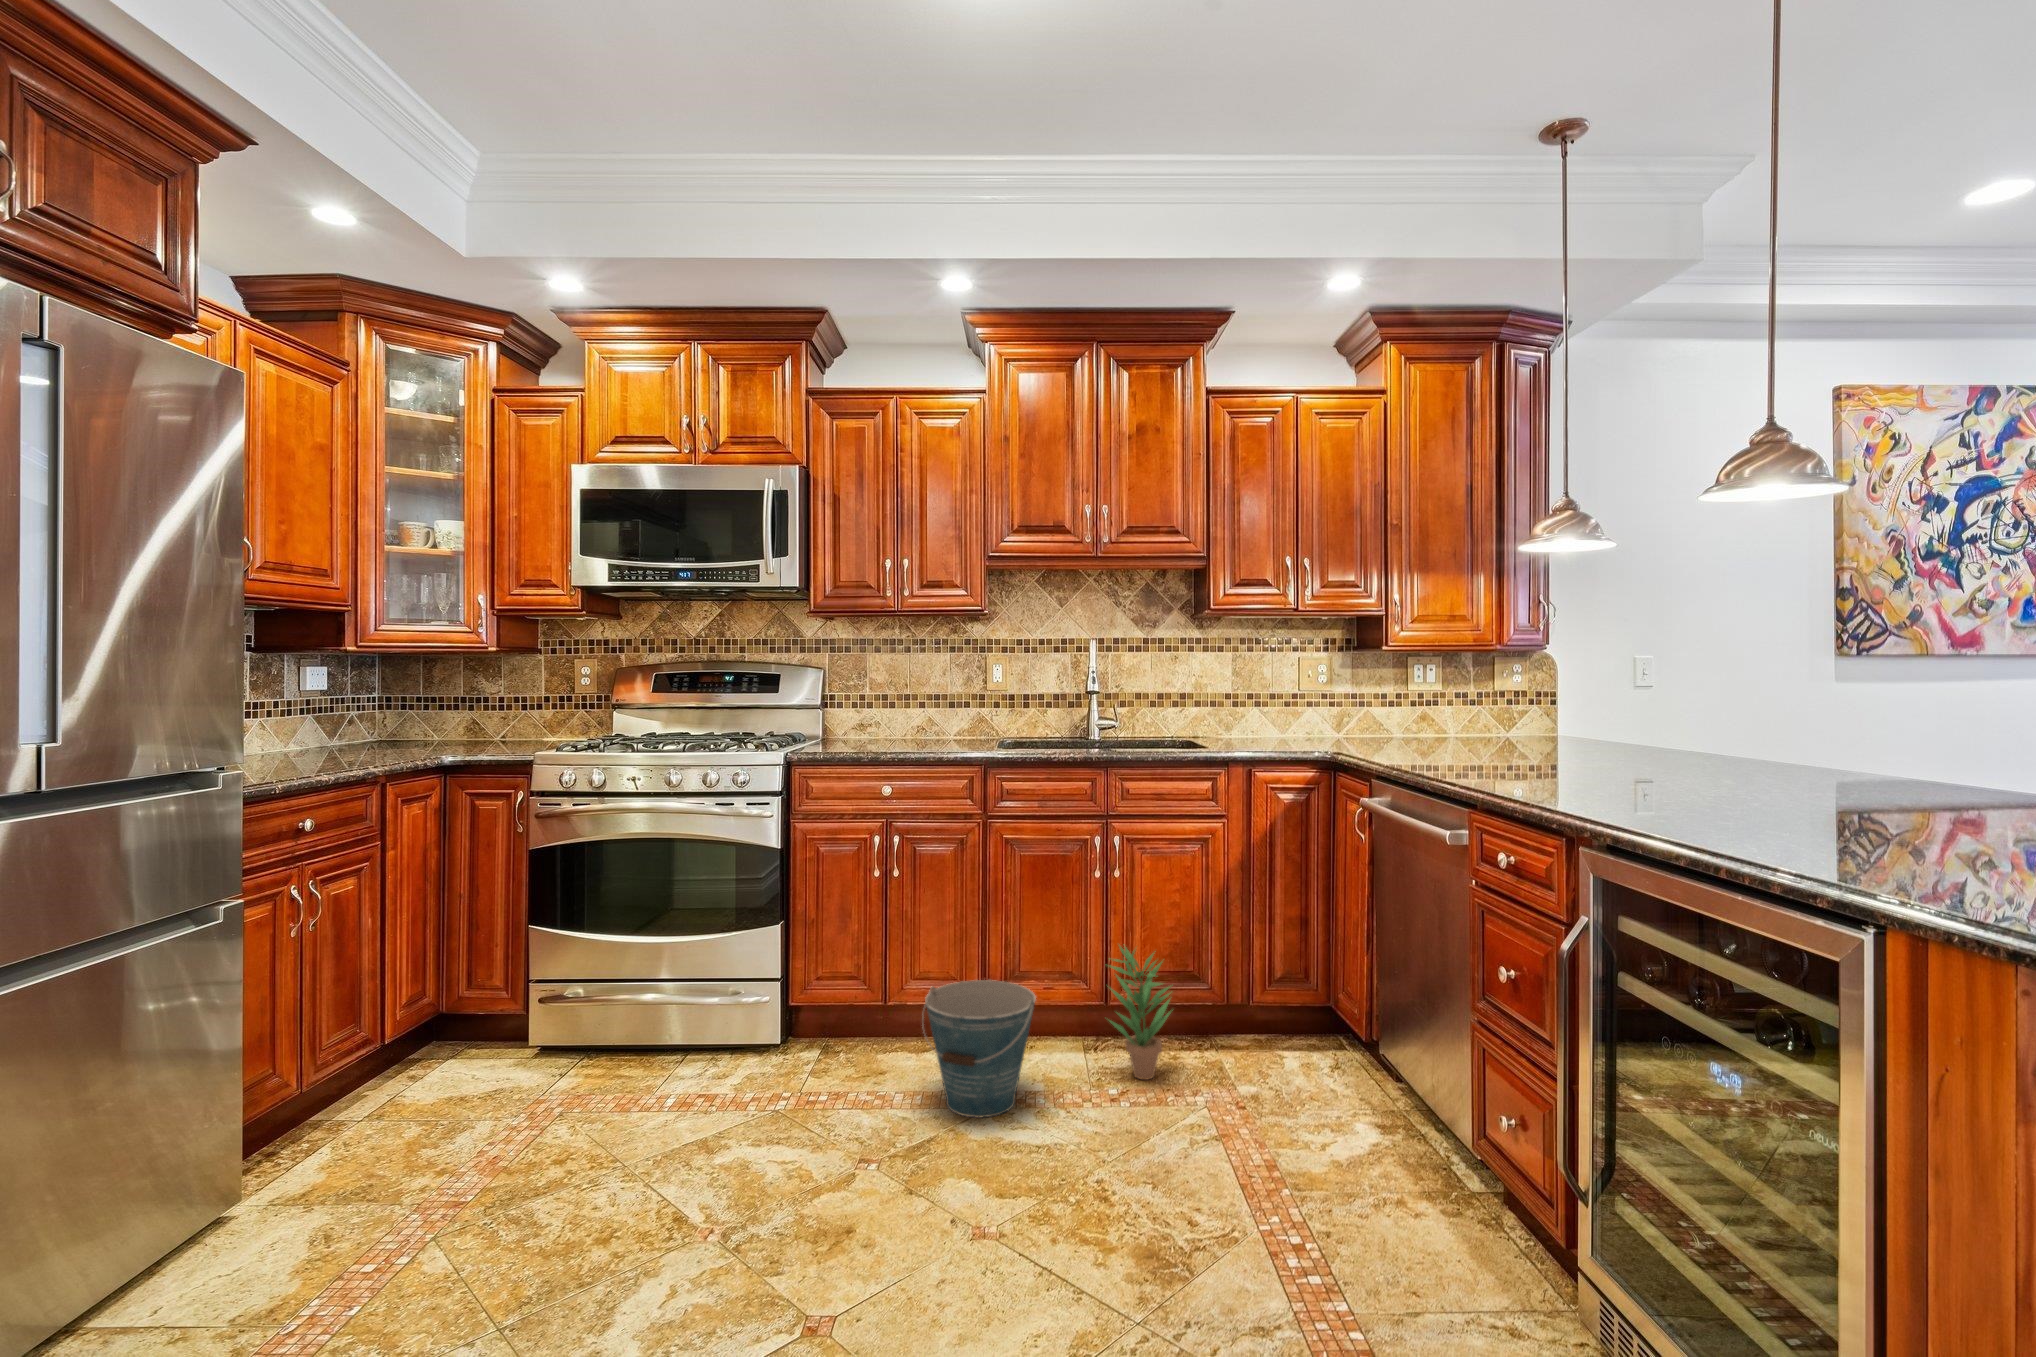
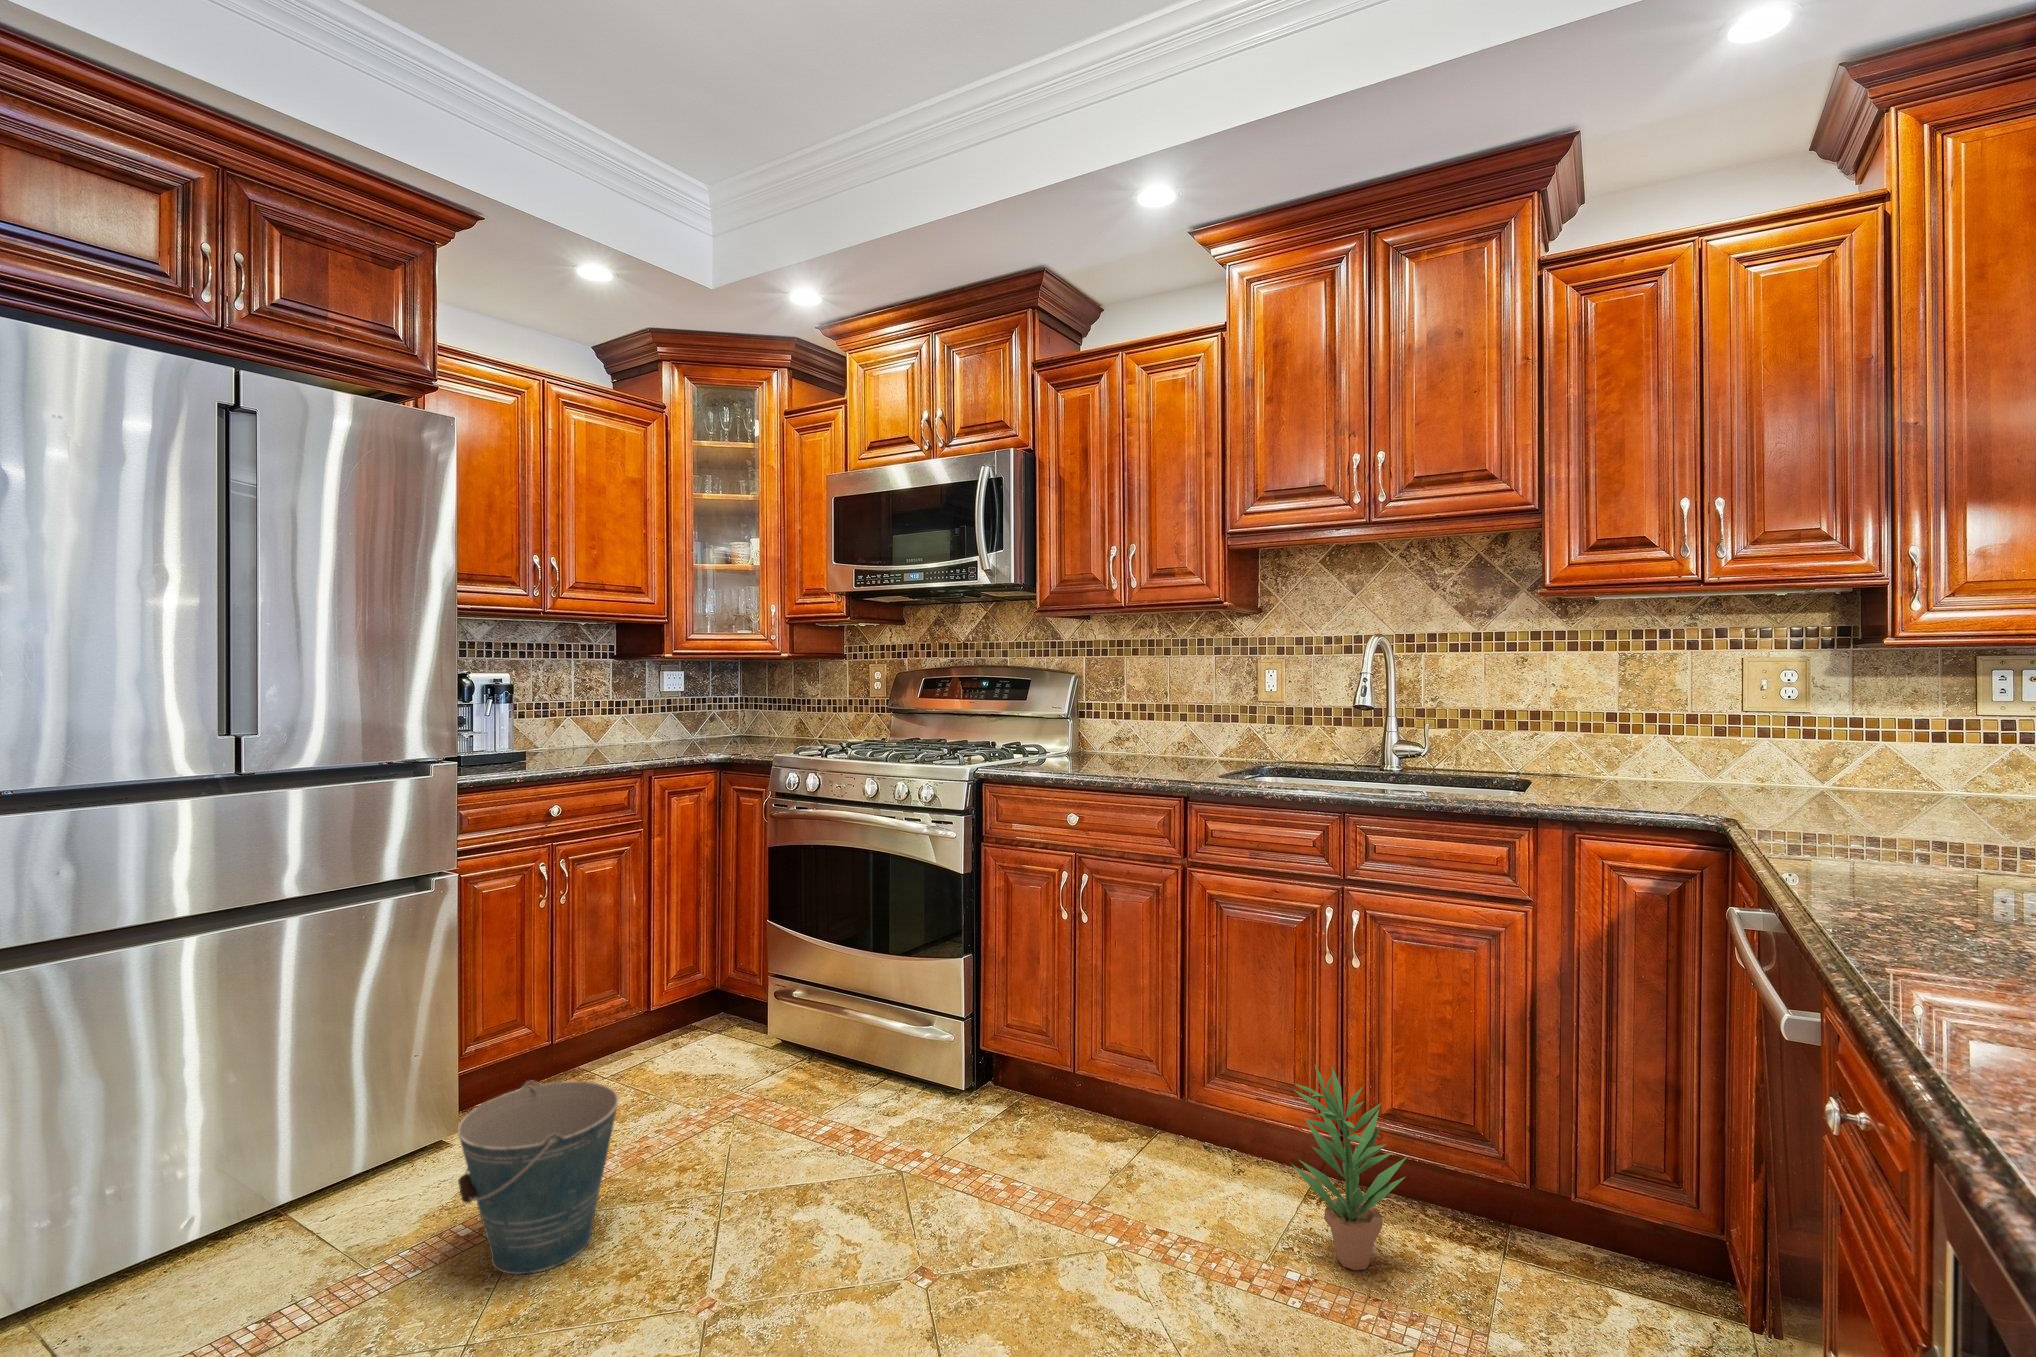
bucket: present [924,980,1036,1117] -> present [458,1081,619,1274]

